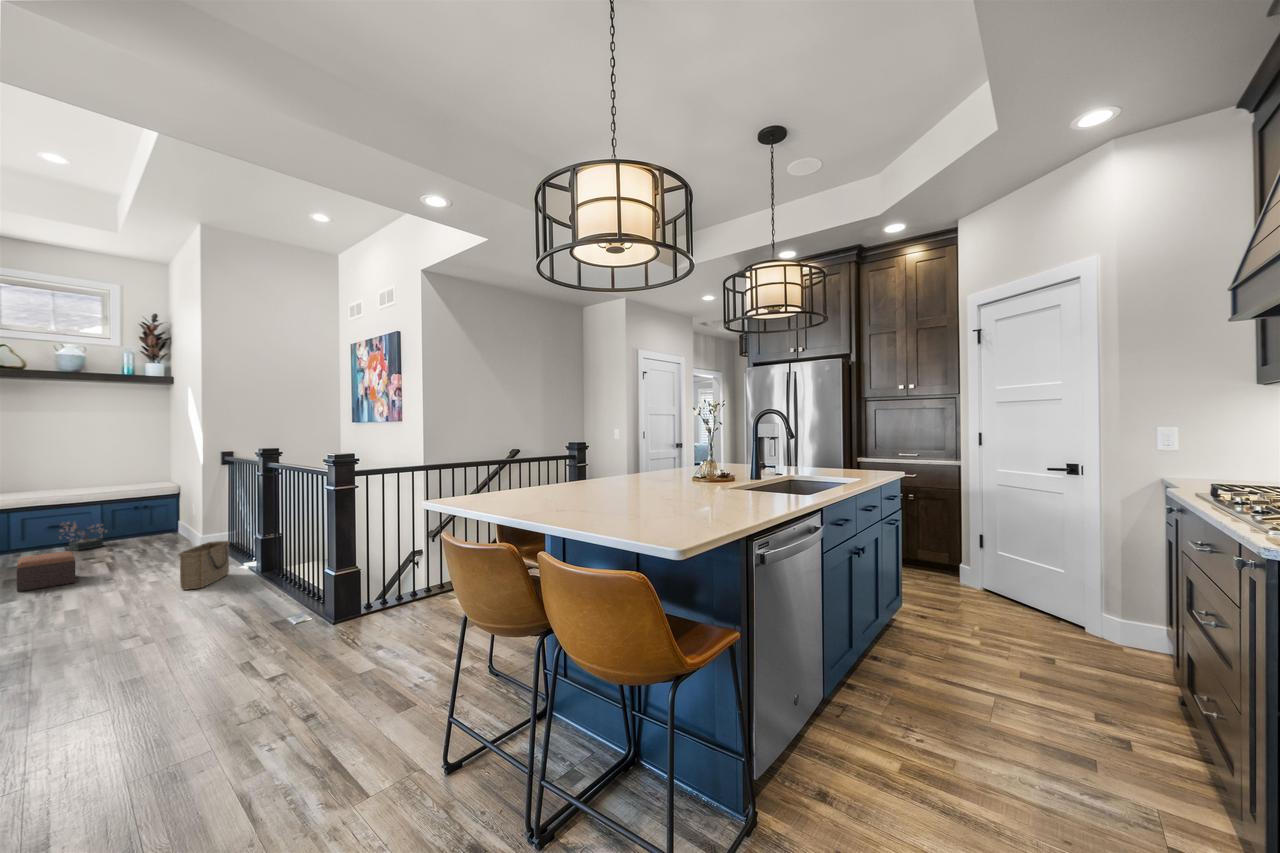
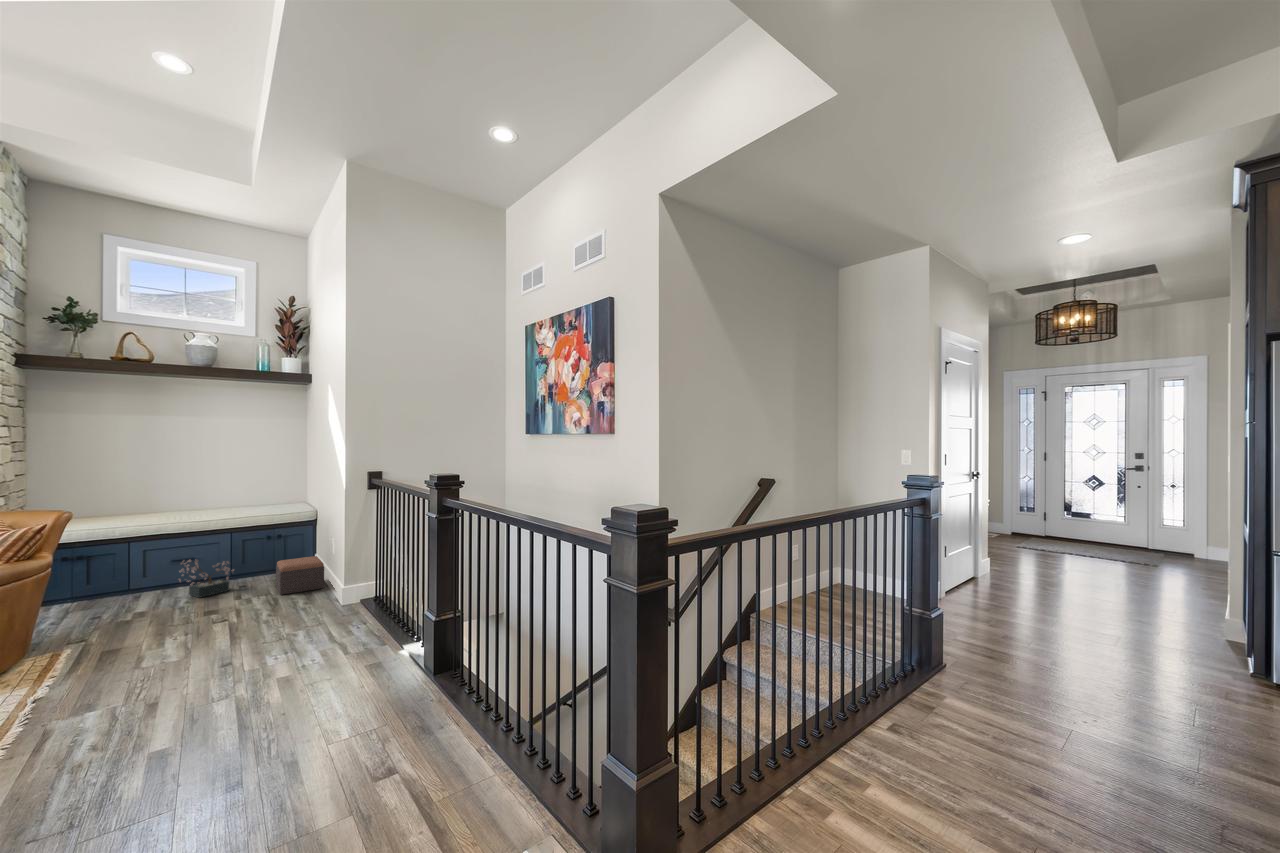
basket: present [178,541,230,590] -> none [320,617,389,707]
footstool: present [17,551,76,592] -> present [276,556,324,595]

